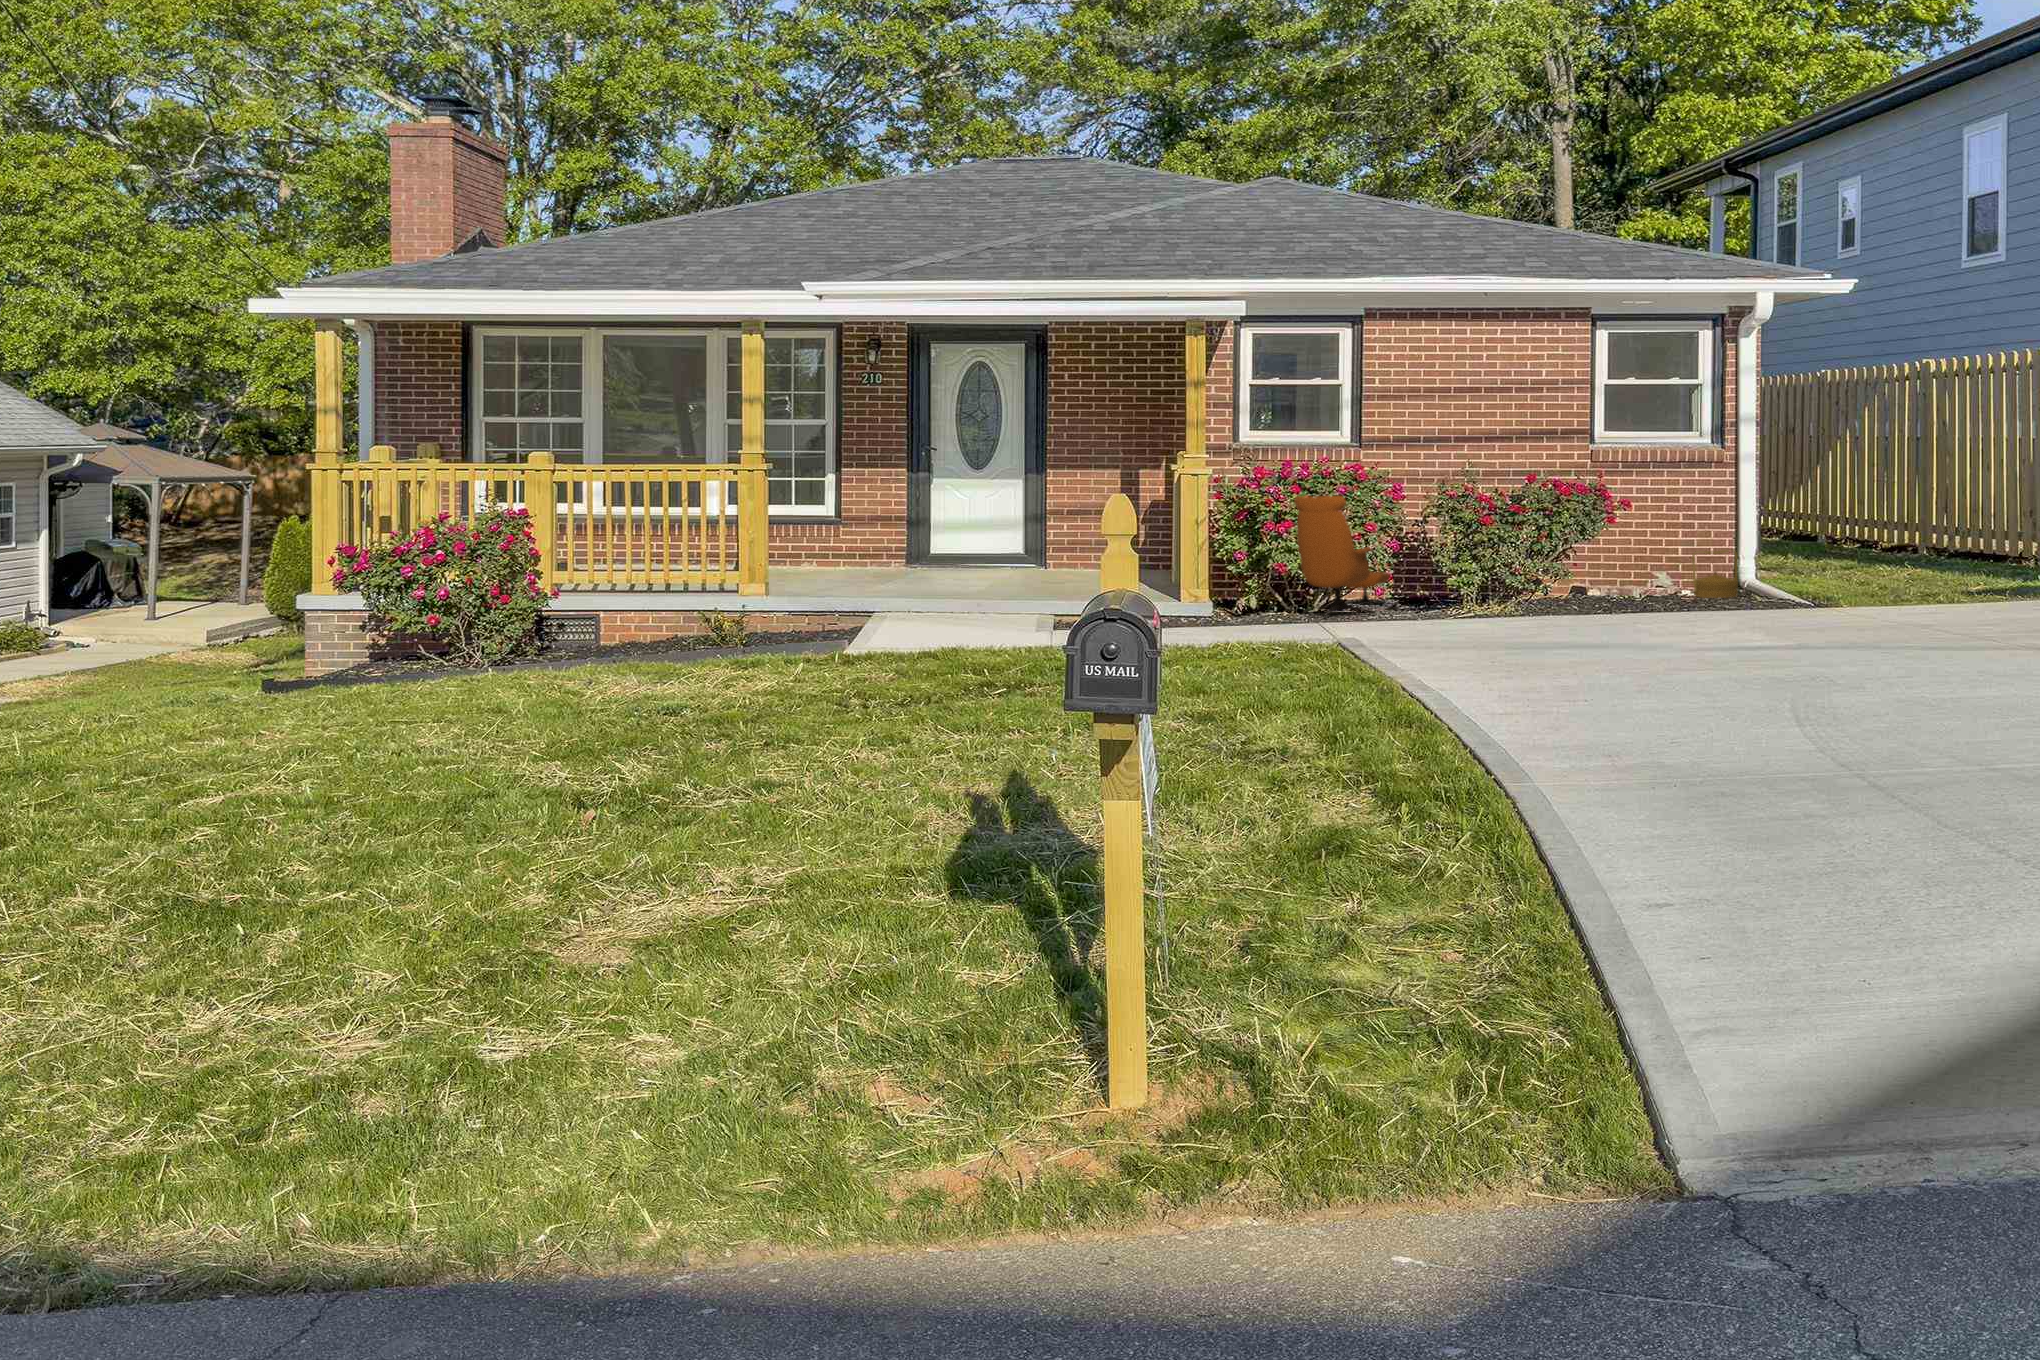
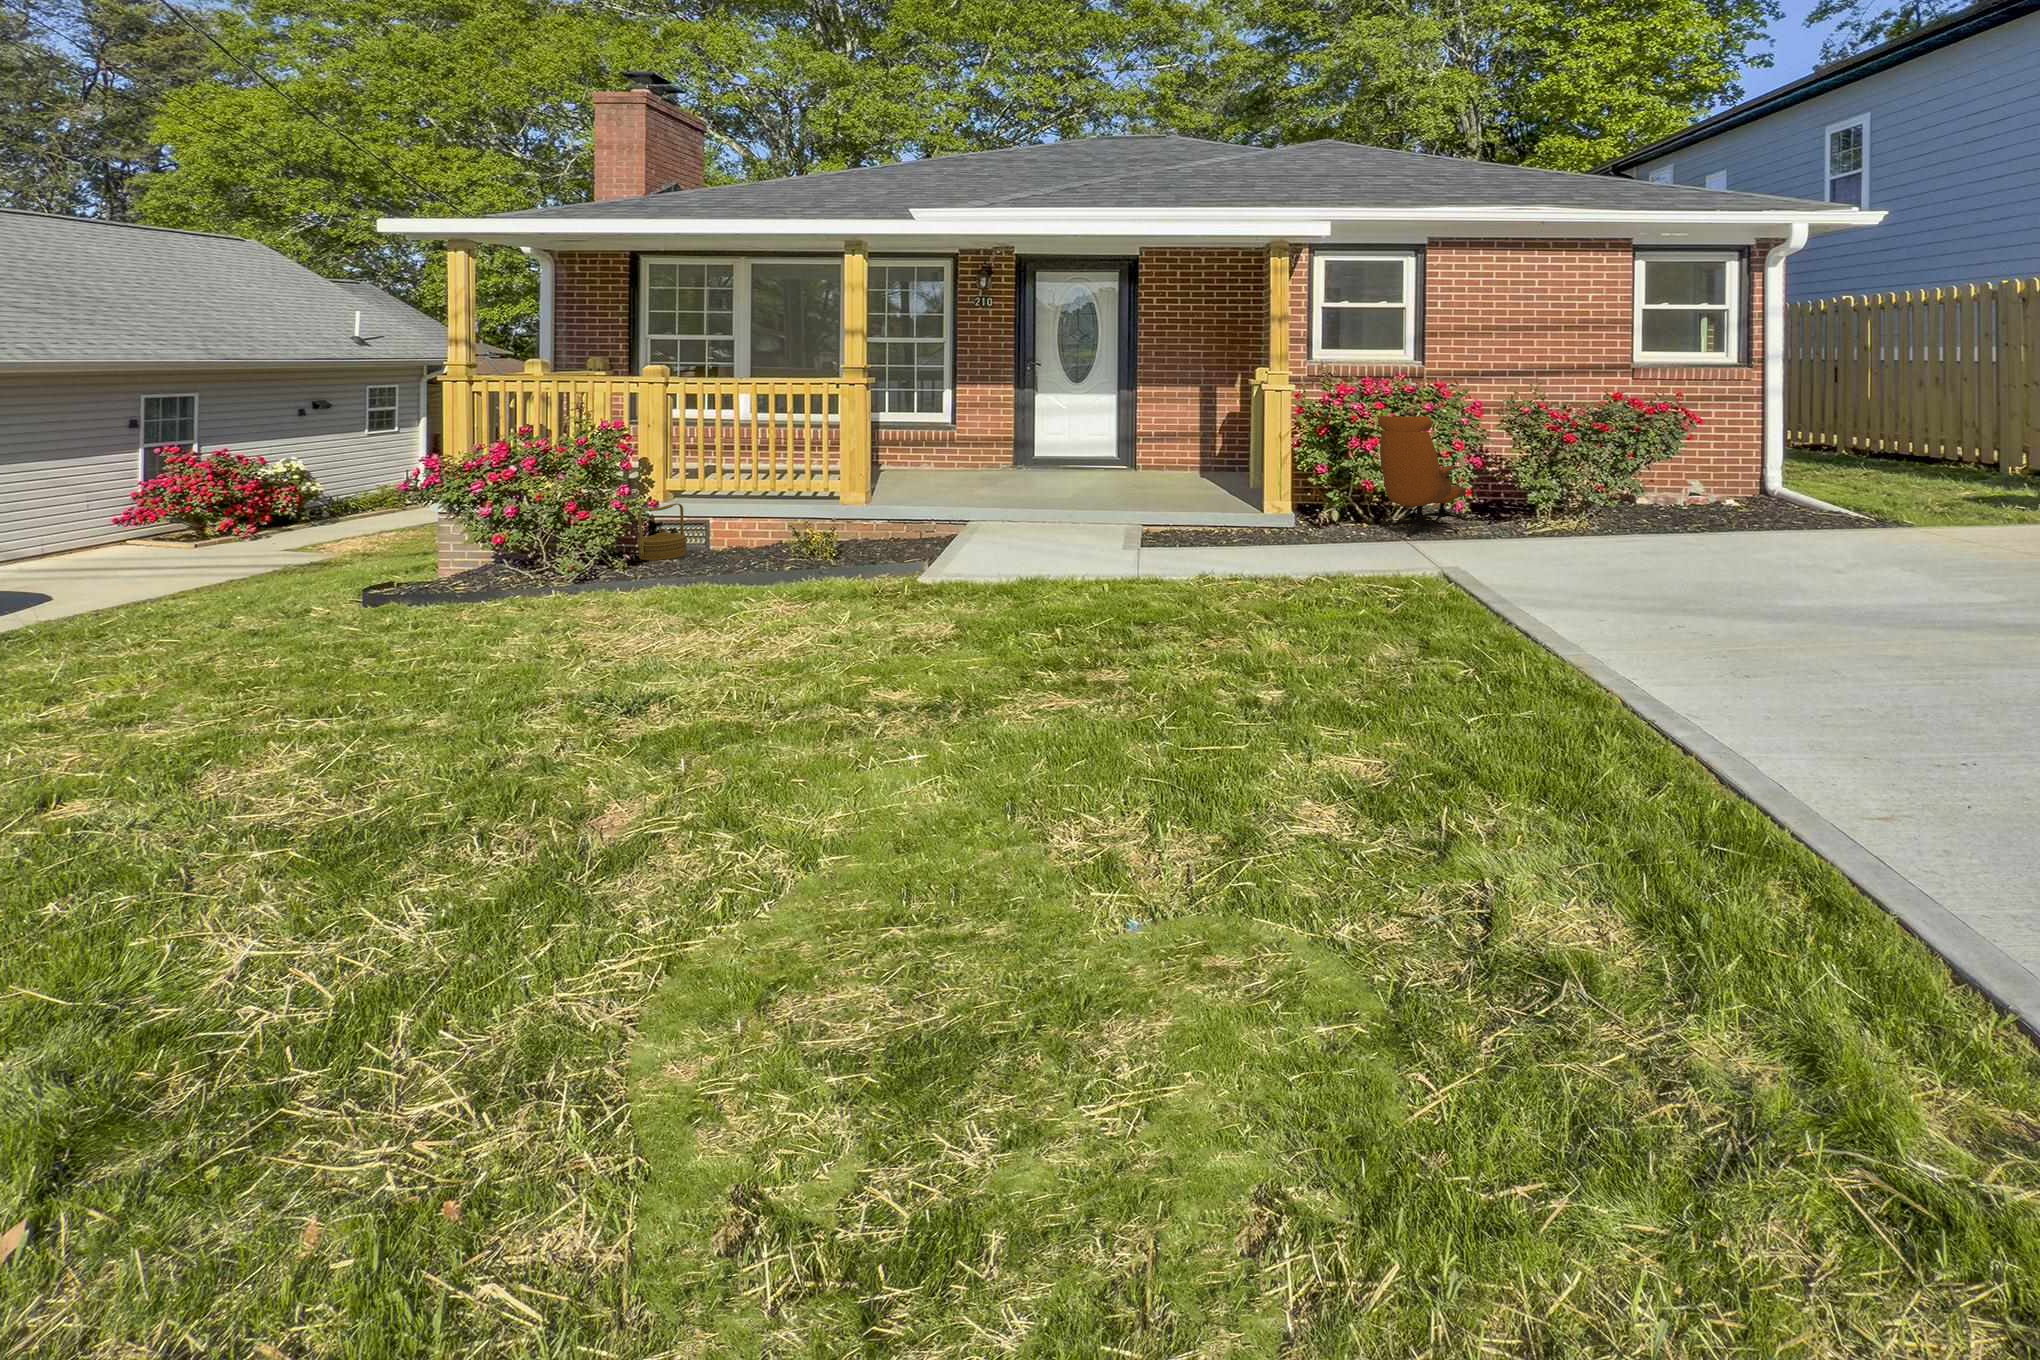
woven basket: present [1692,550,1738,598] -> present [637,503,687,560]

